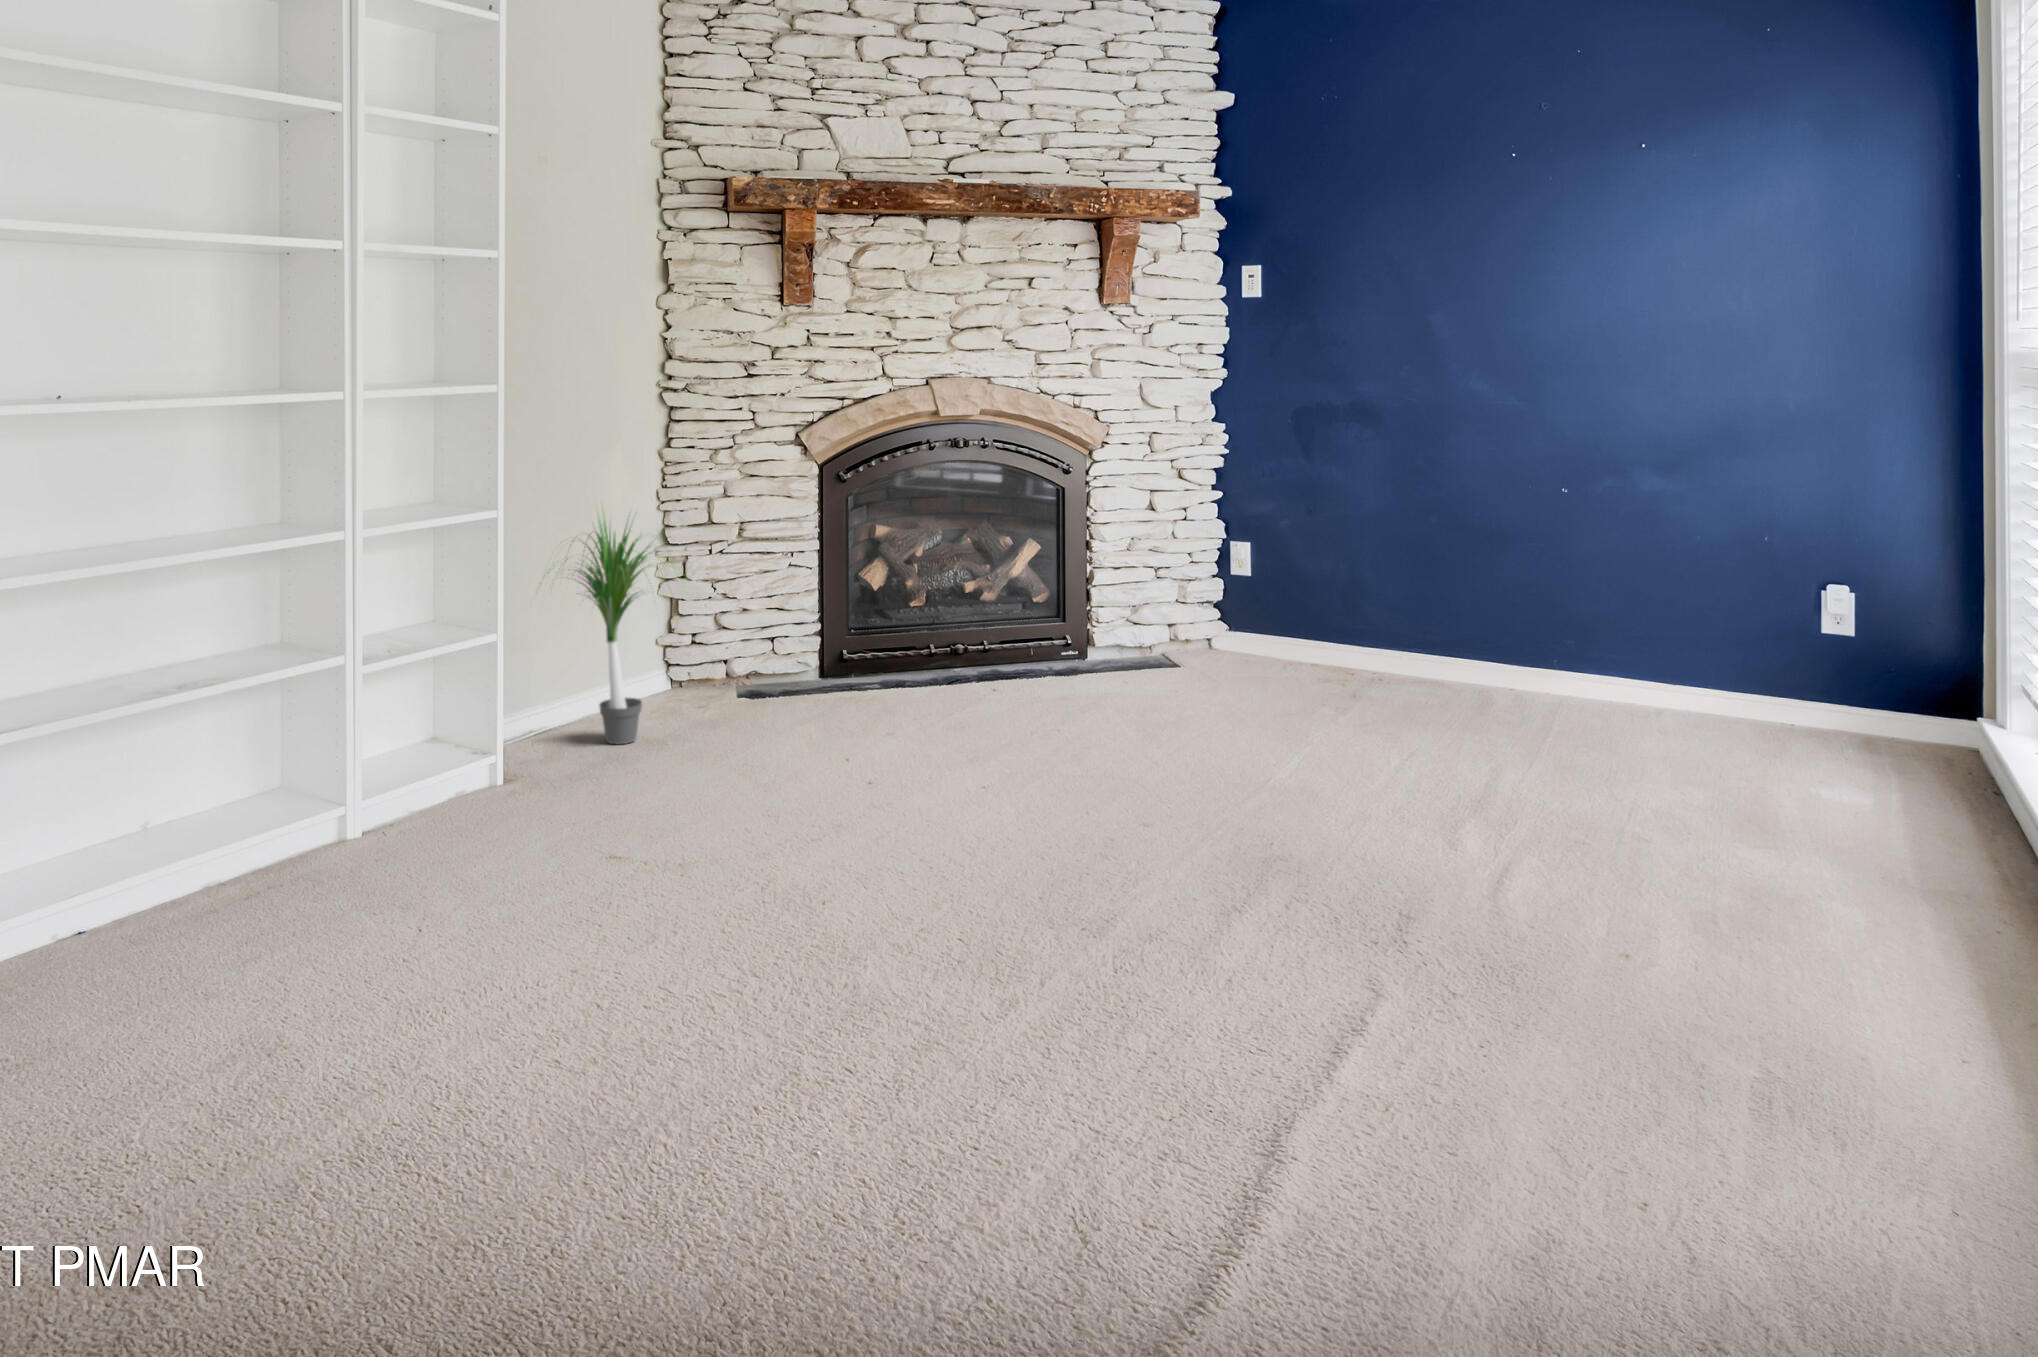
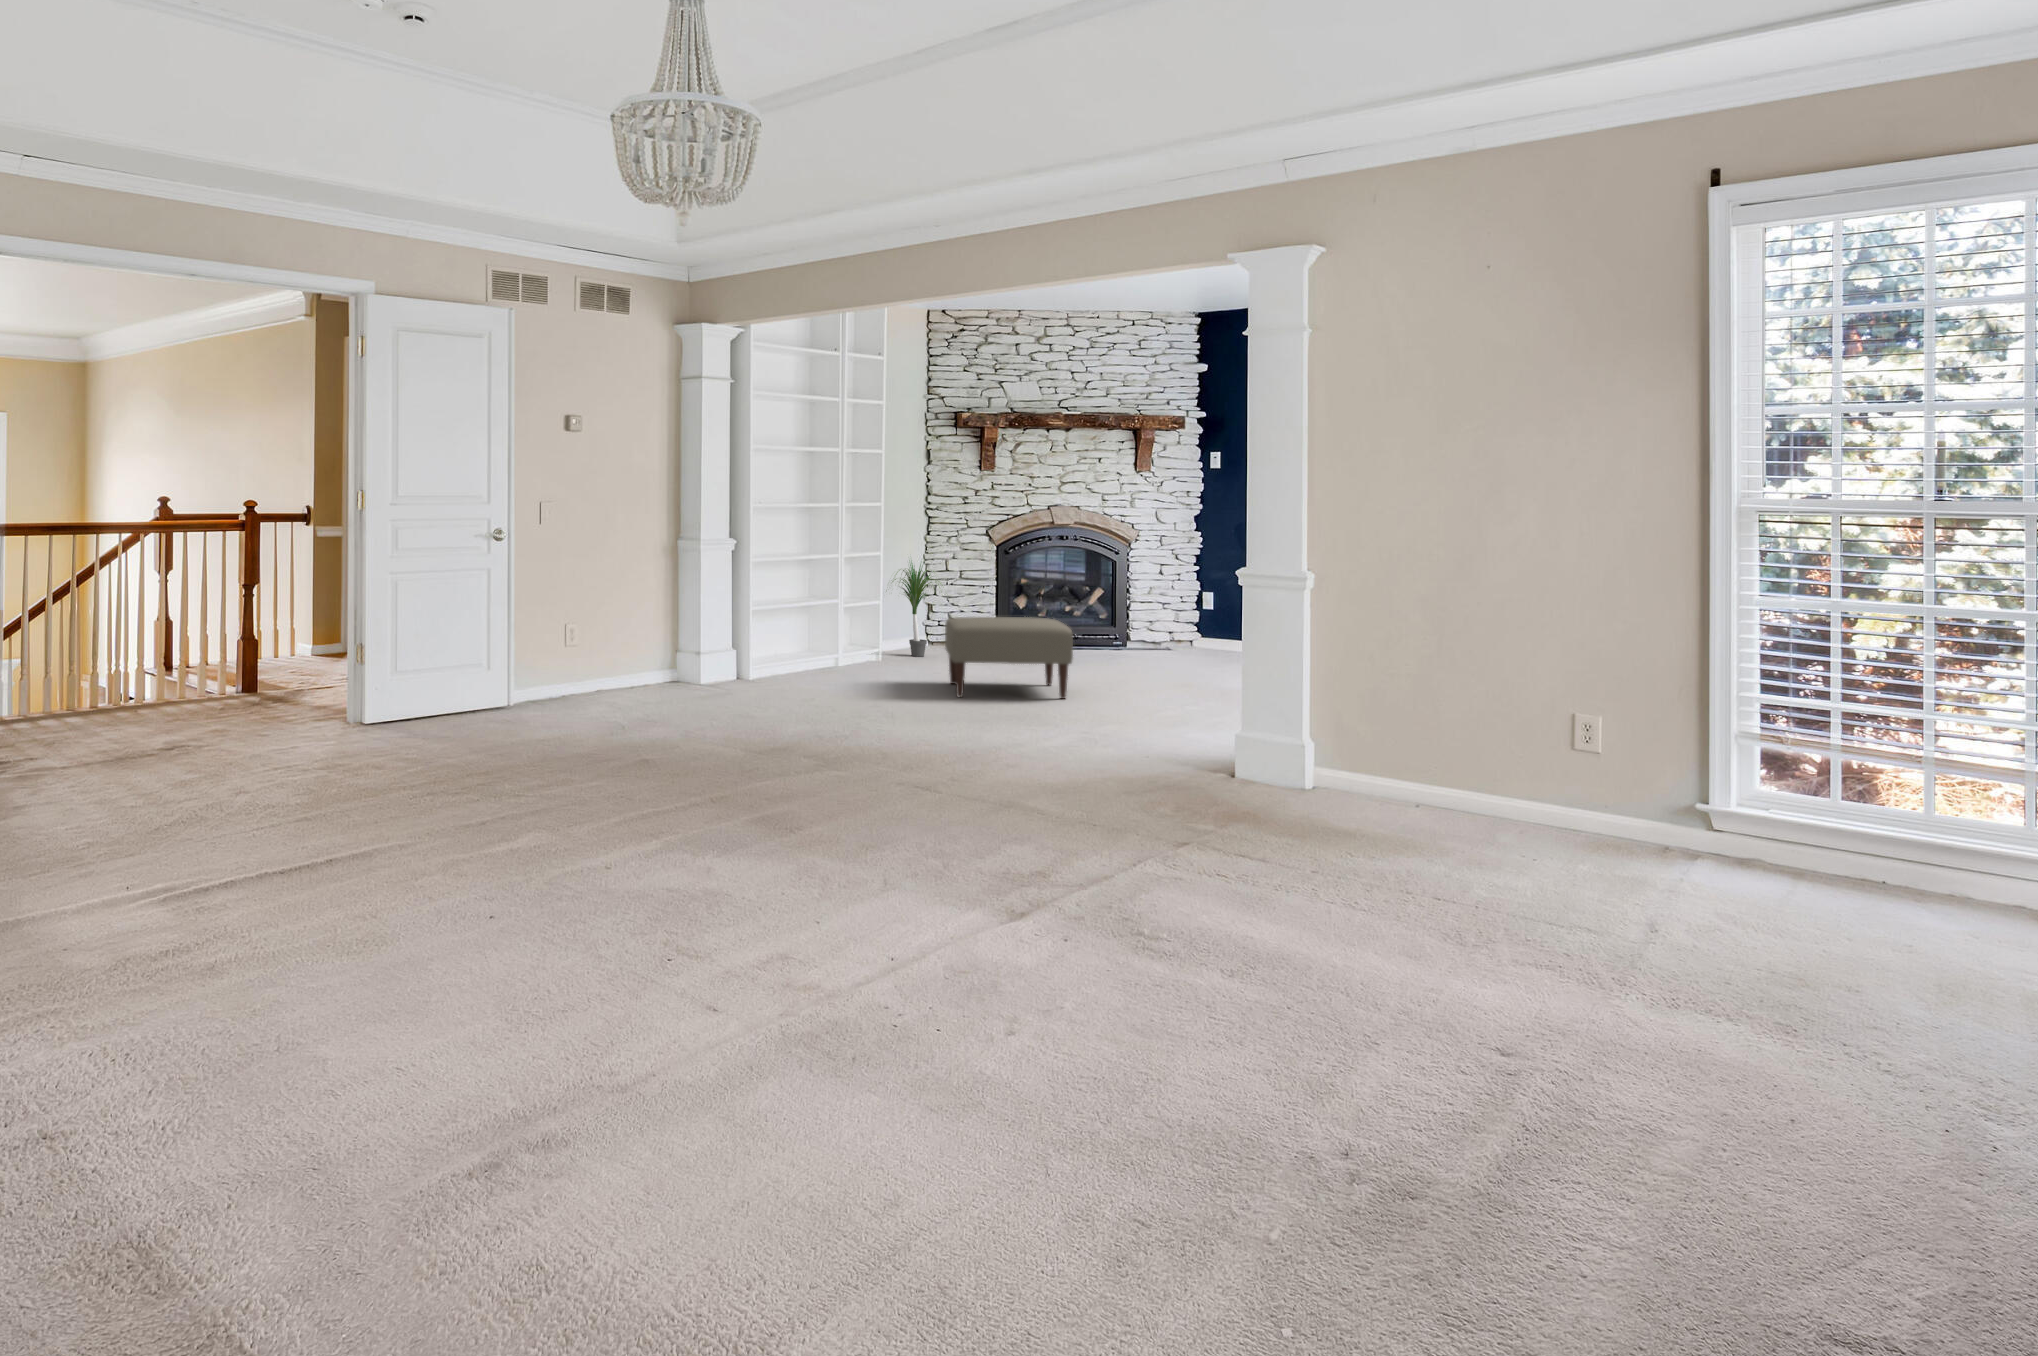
ottoman: none [531,737,981,1142] -> present [945,617,1073,699]

